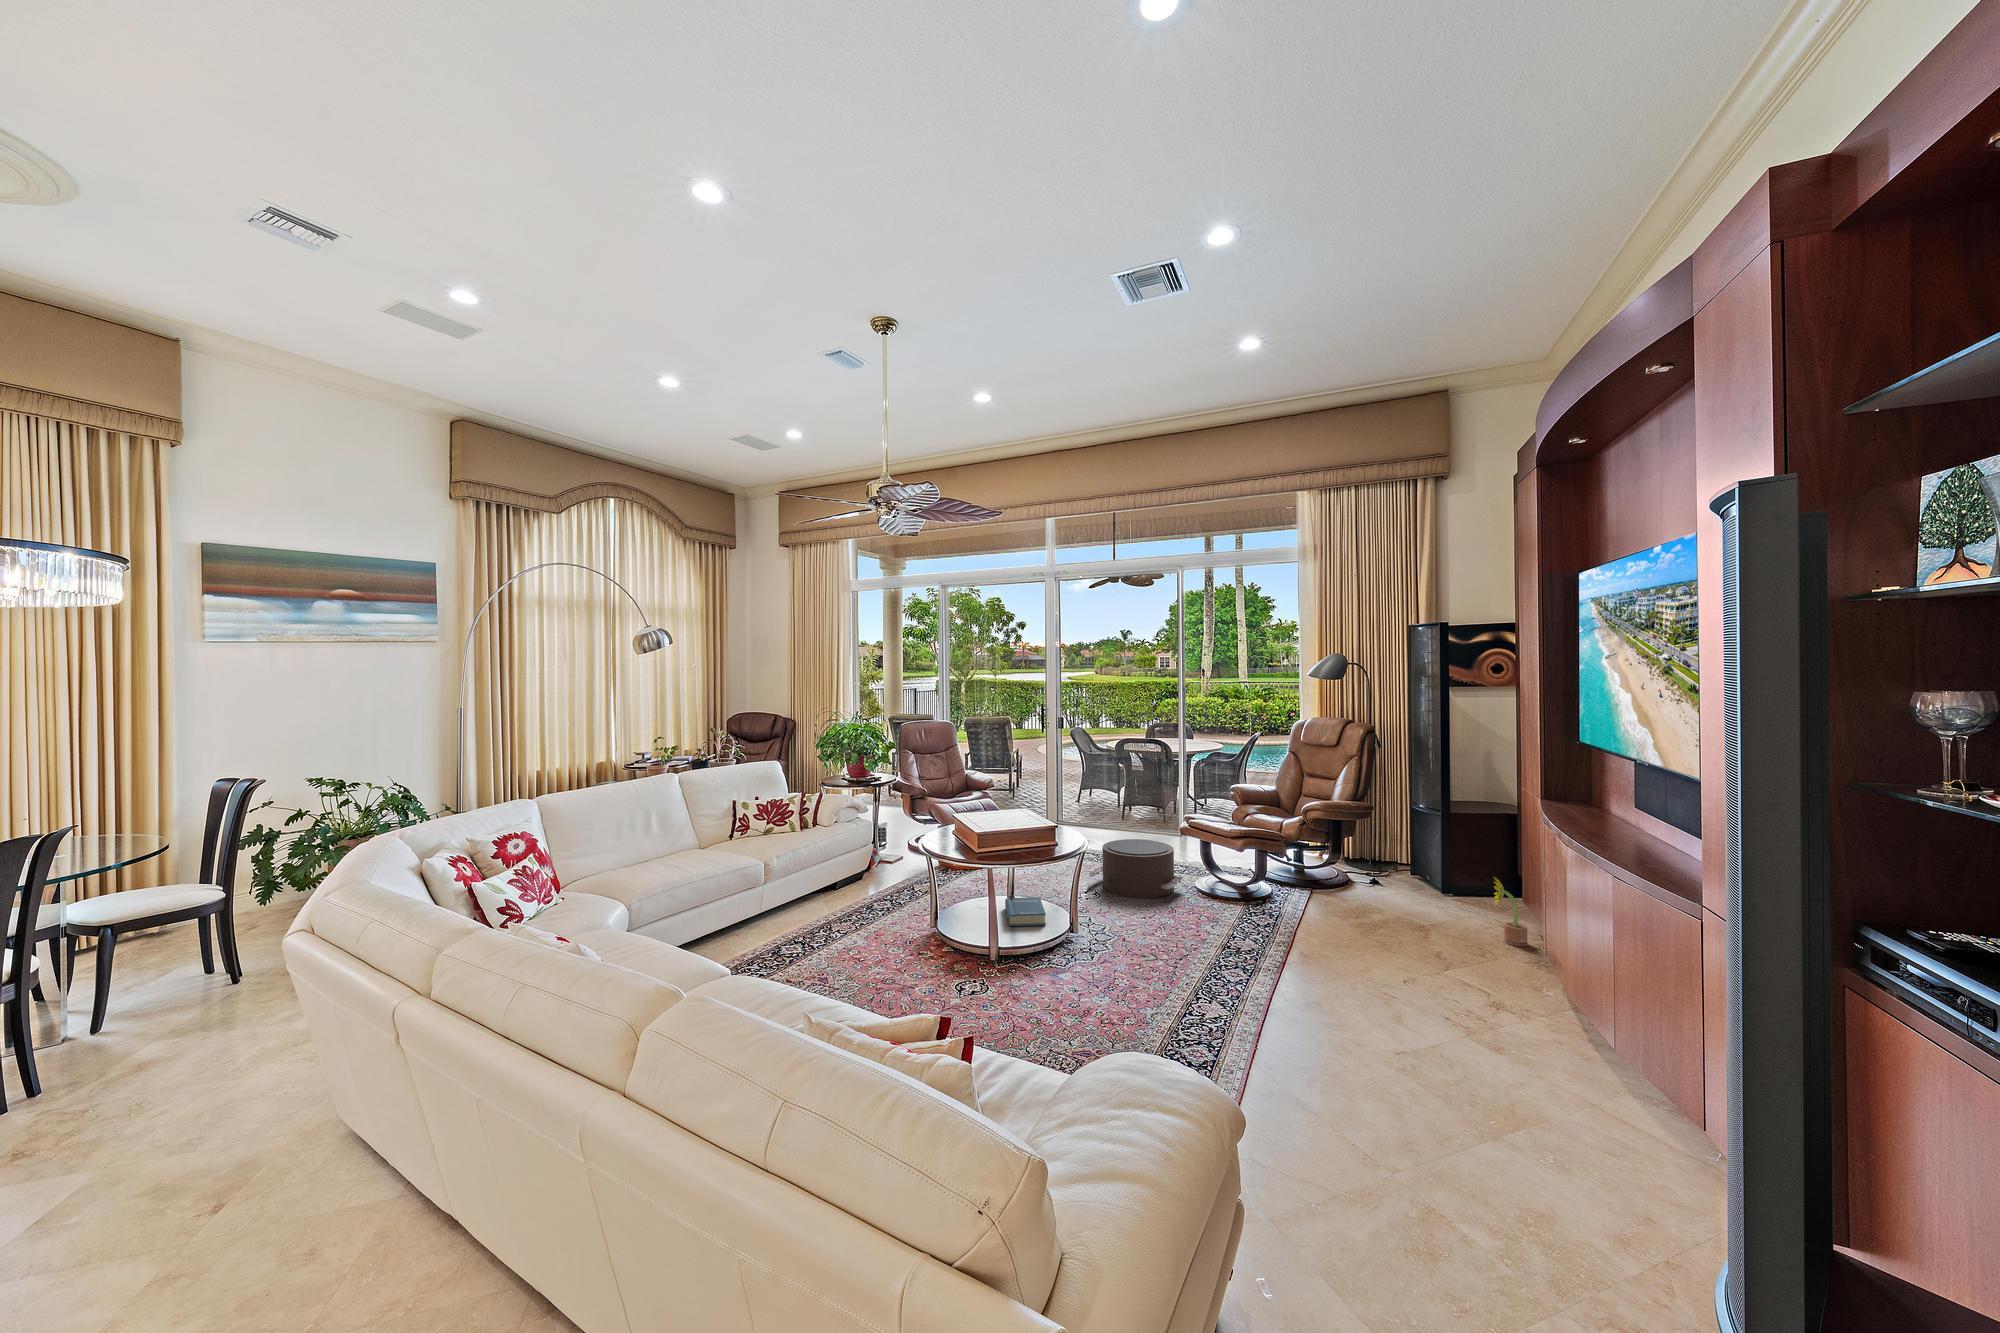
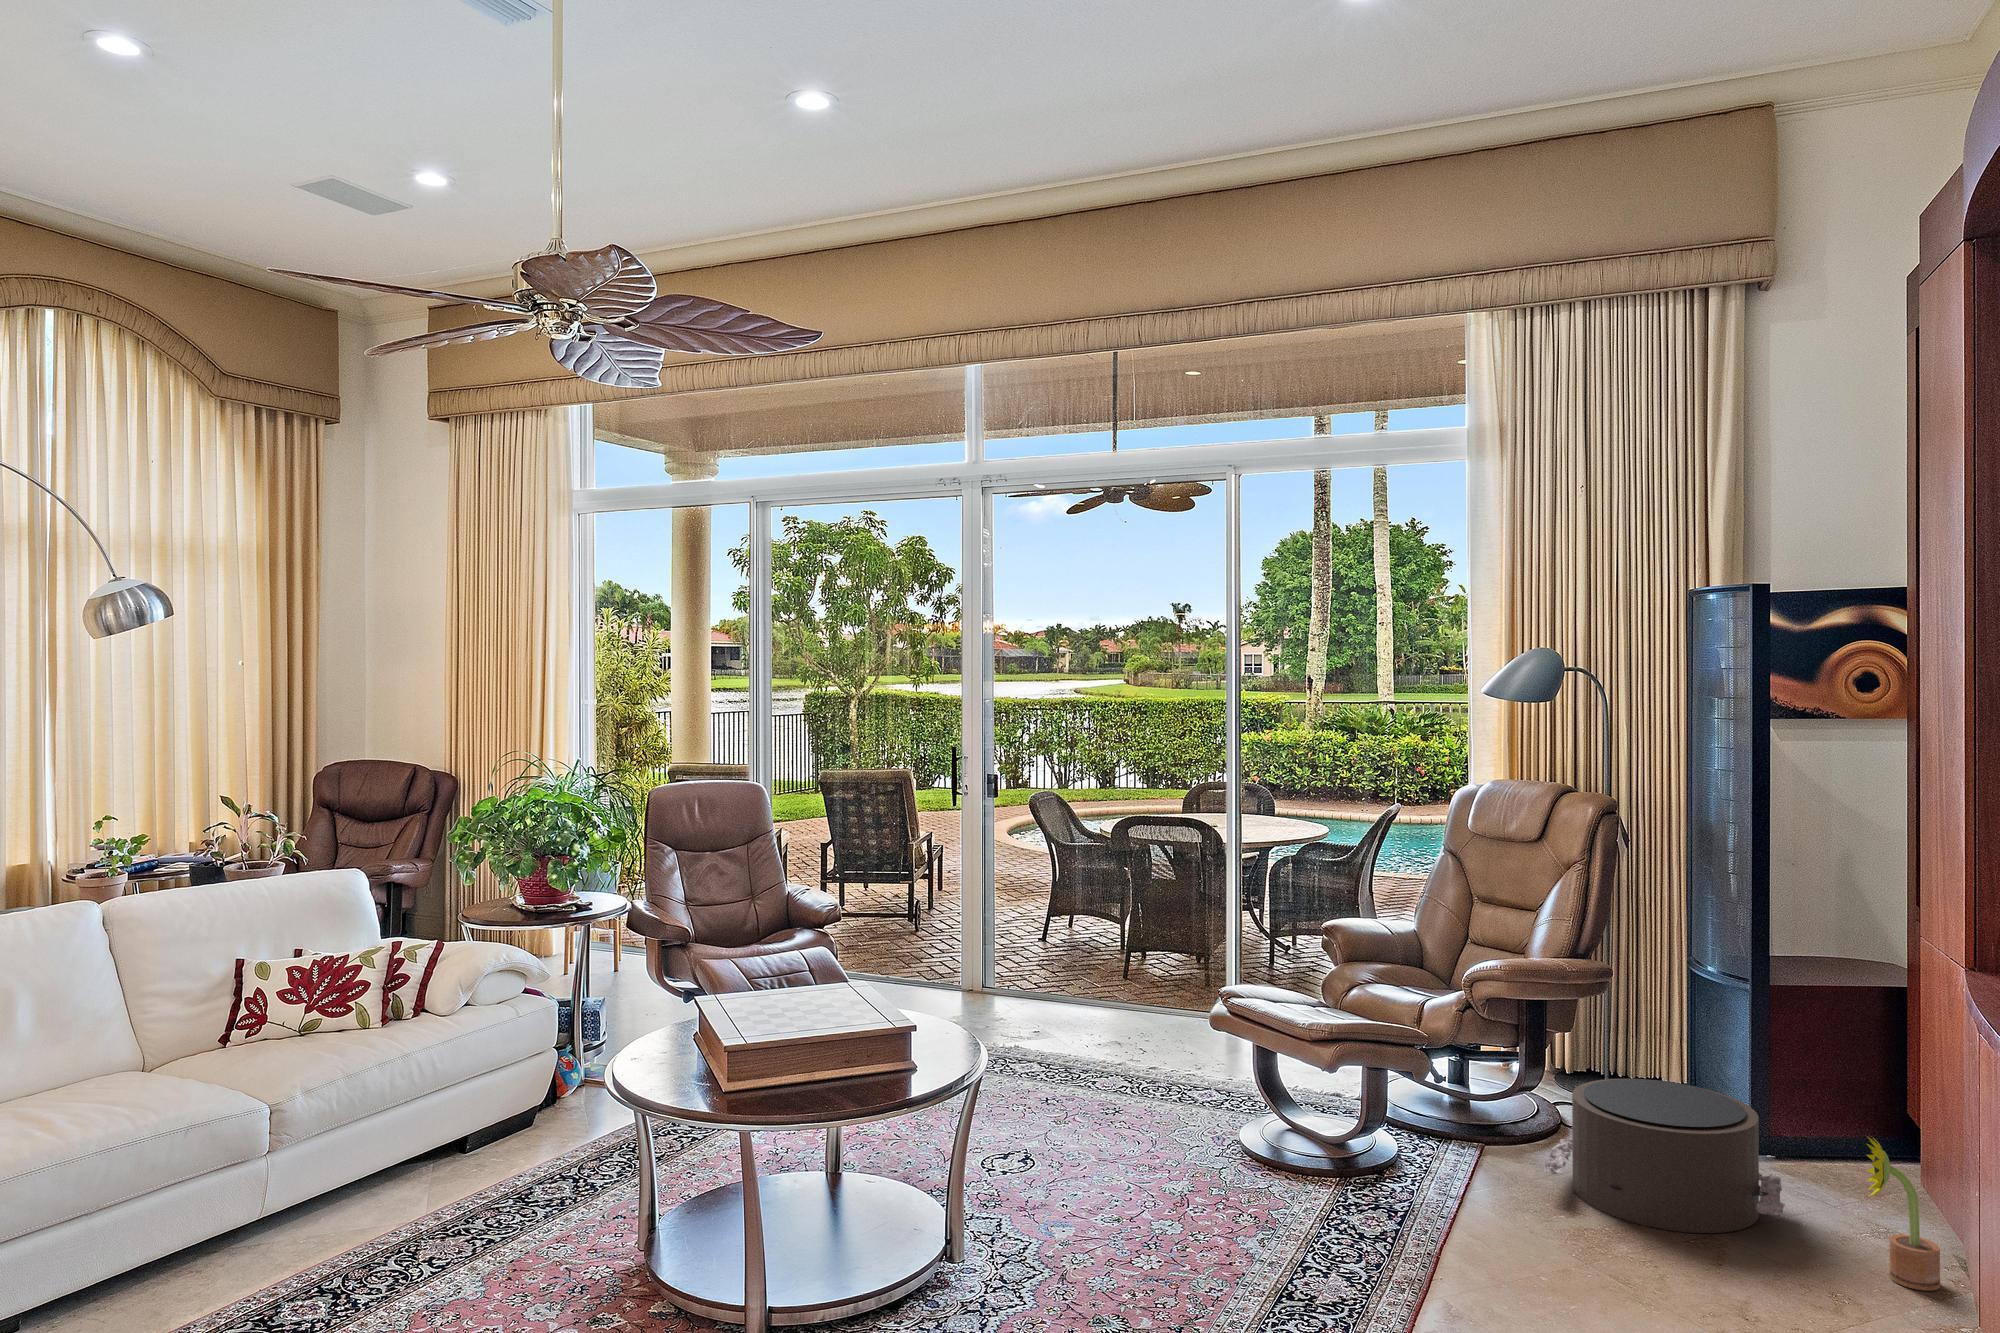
pouf: present [1089,839,1183,898] -> present [1544,1079,1785,1233]
hardback book: present [1005,897,1046,926] -> none [807,1177,891,1252]

